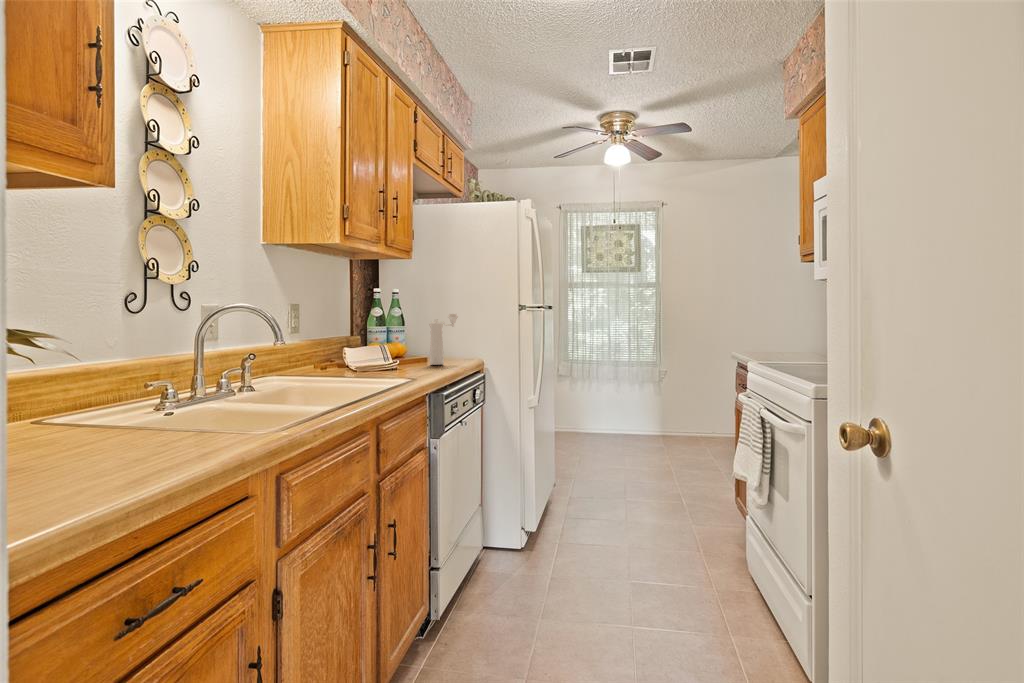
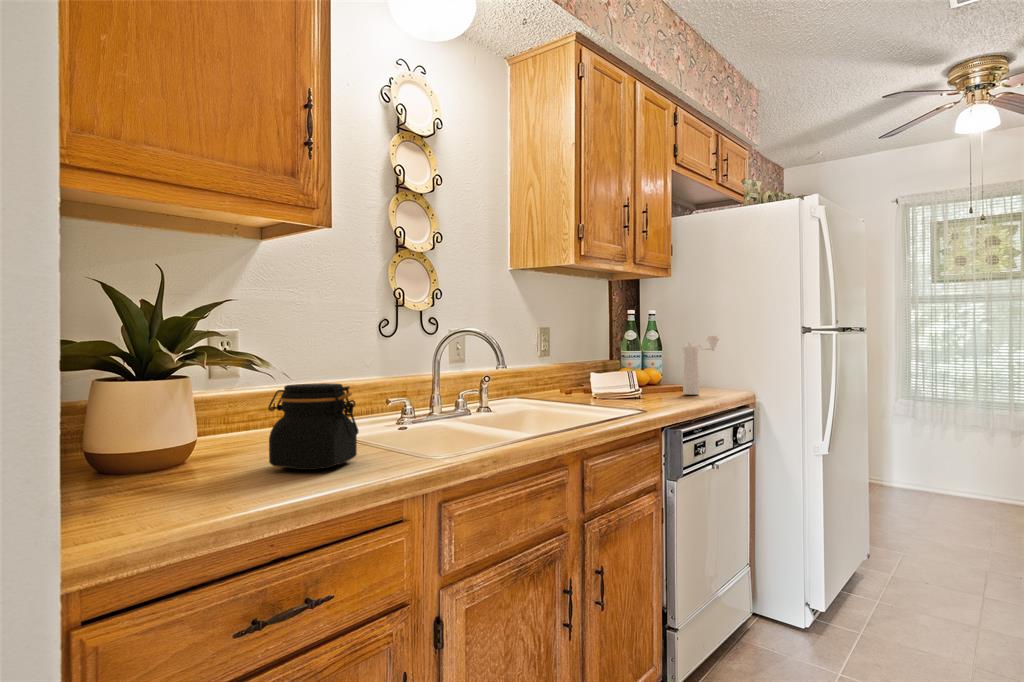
jar: none [67,363,188,459] -> present [268,383,359,470]

